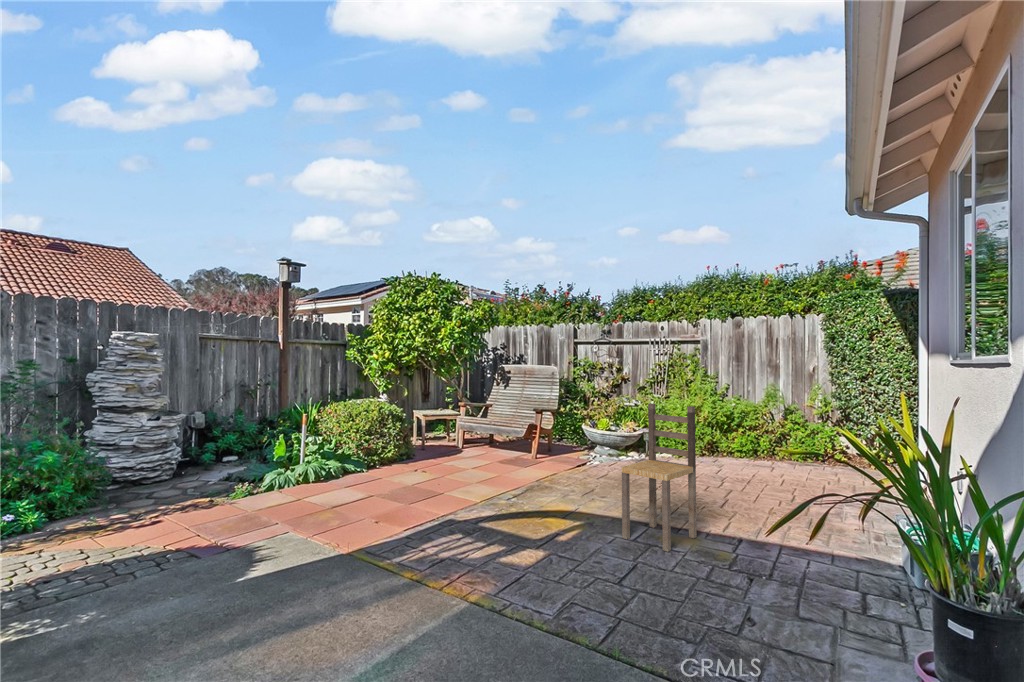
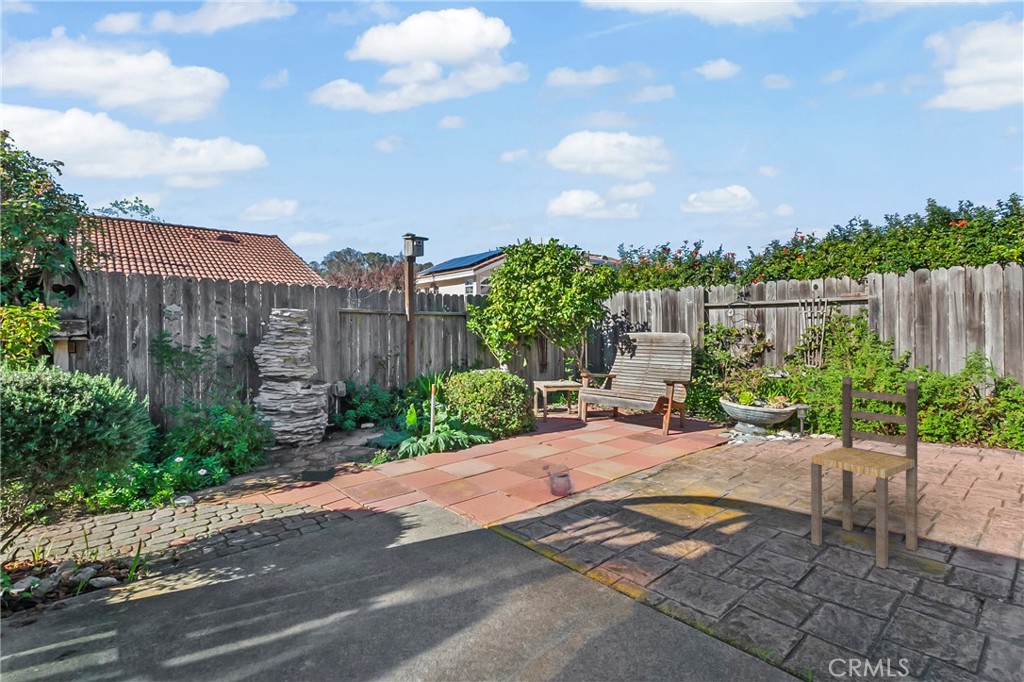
decorative plant: none [149,471,203,513] -> present [292,441,338,481]
watering can: none [409,484,437,514] -> present [542,464,574,496]

